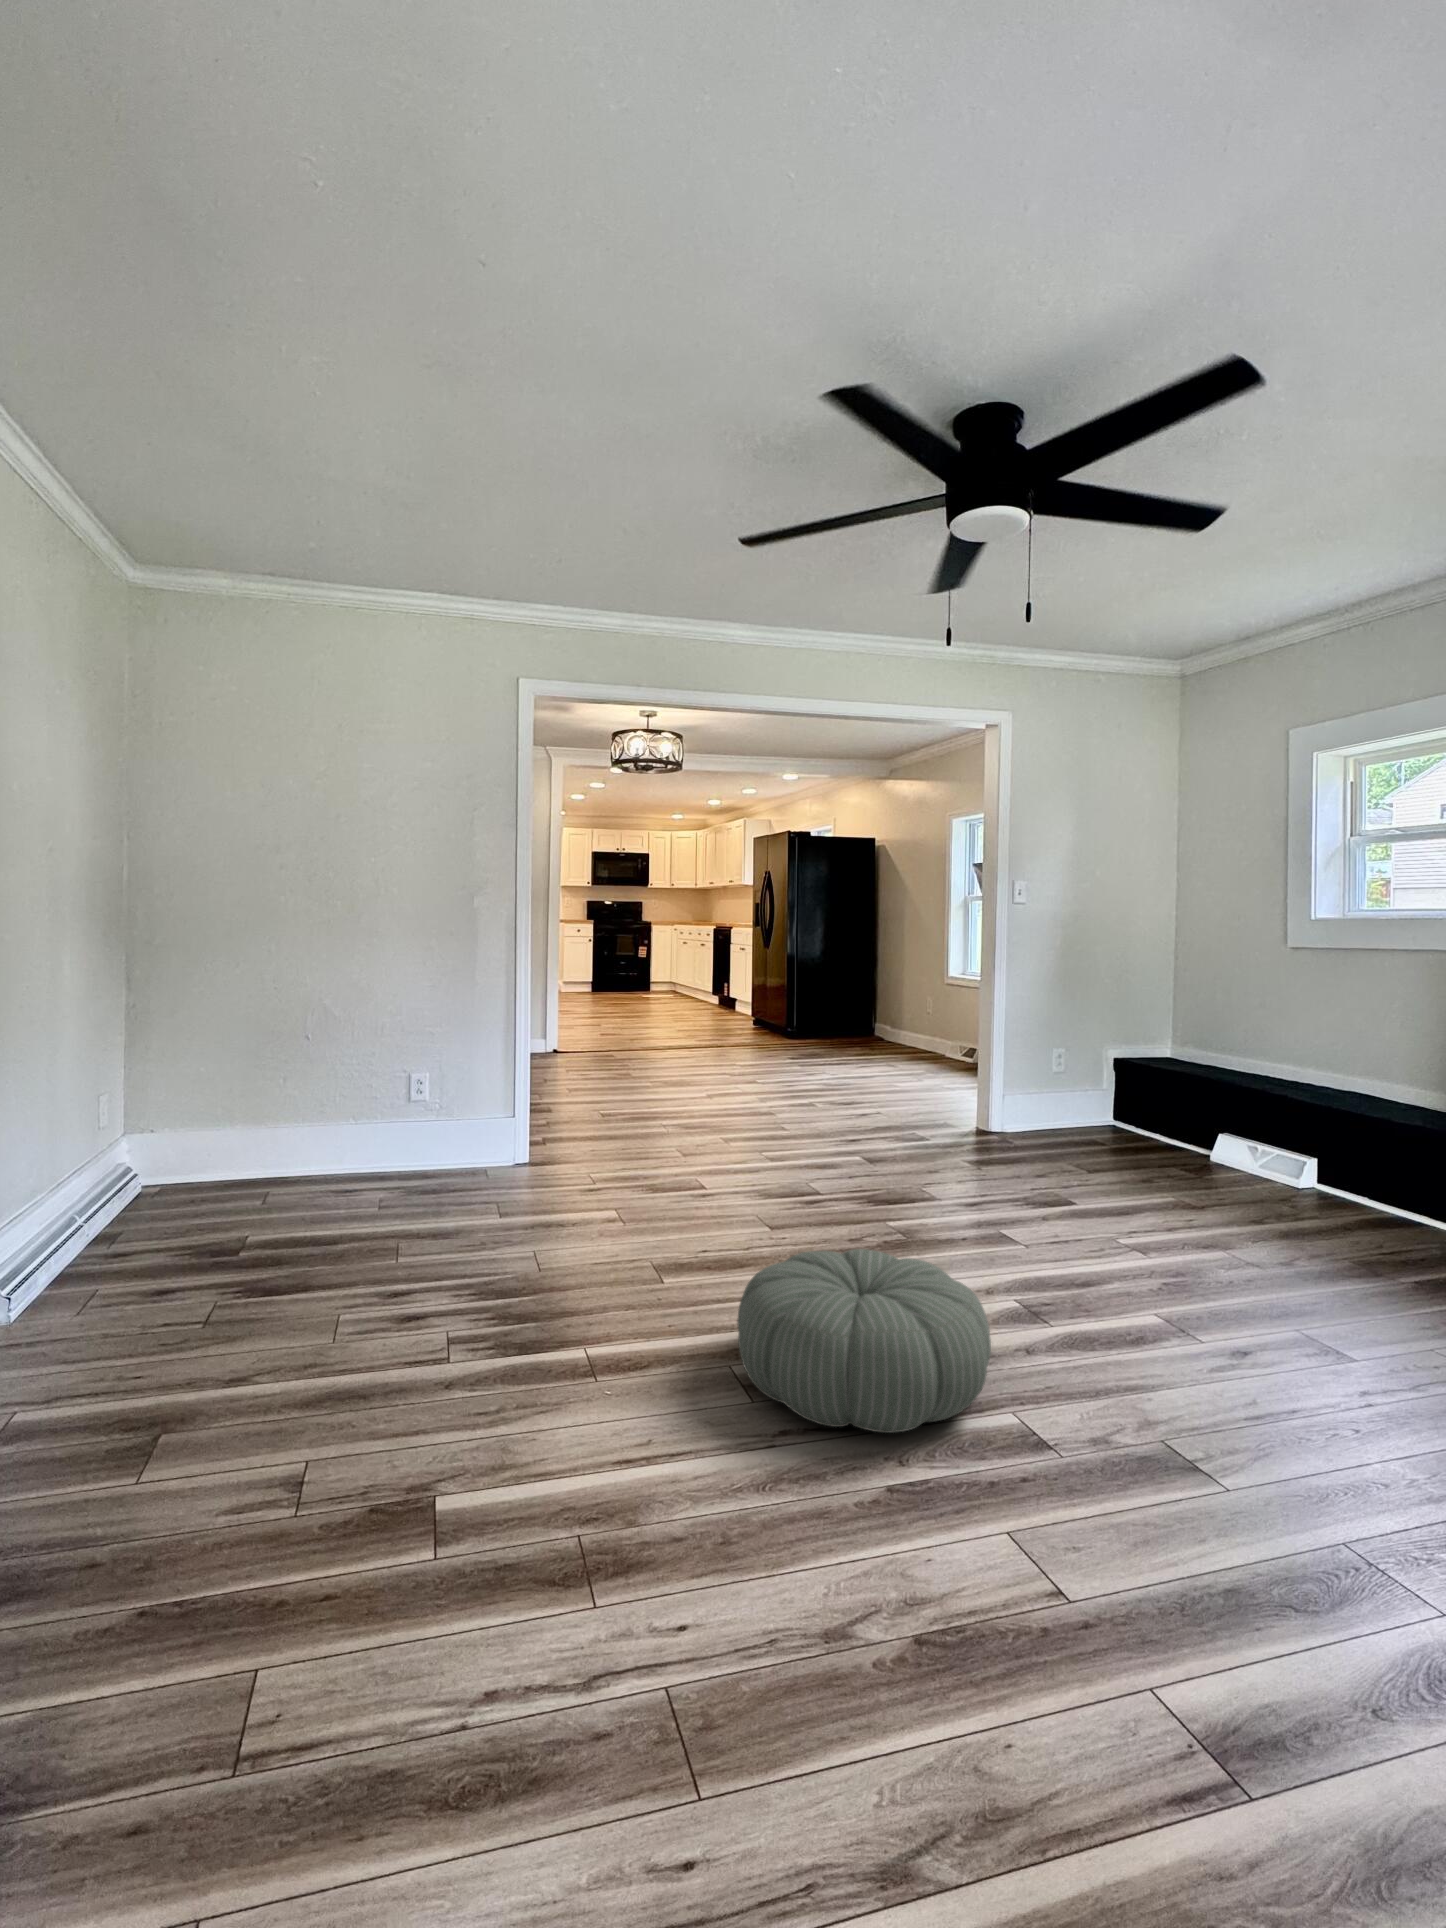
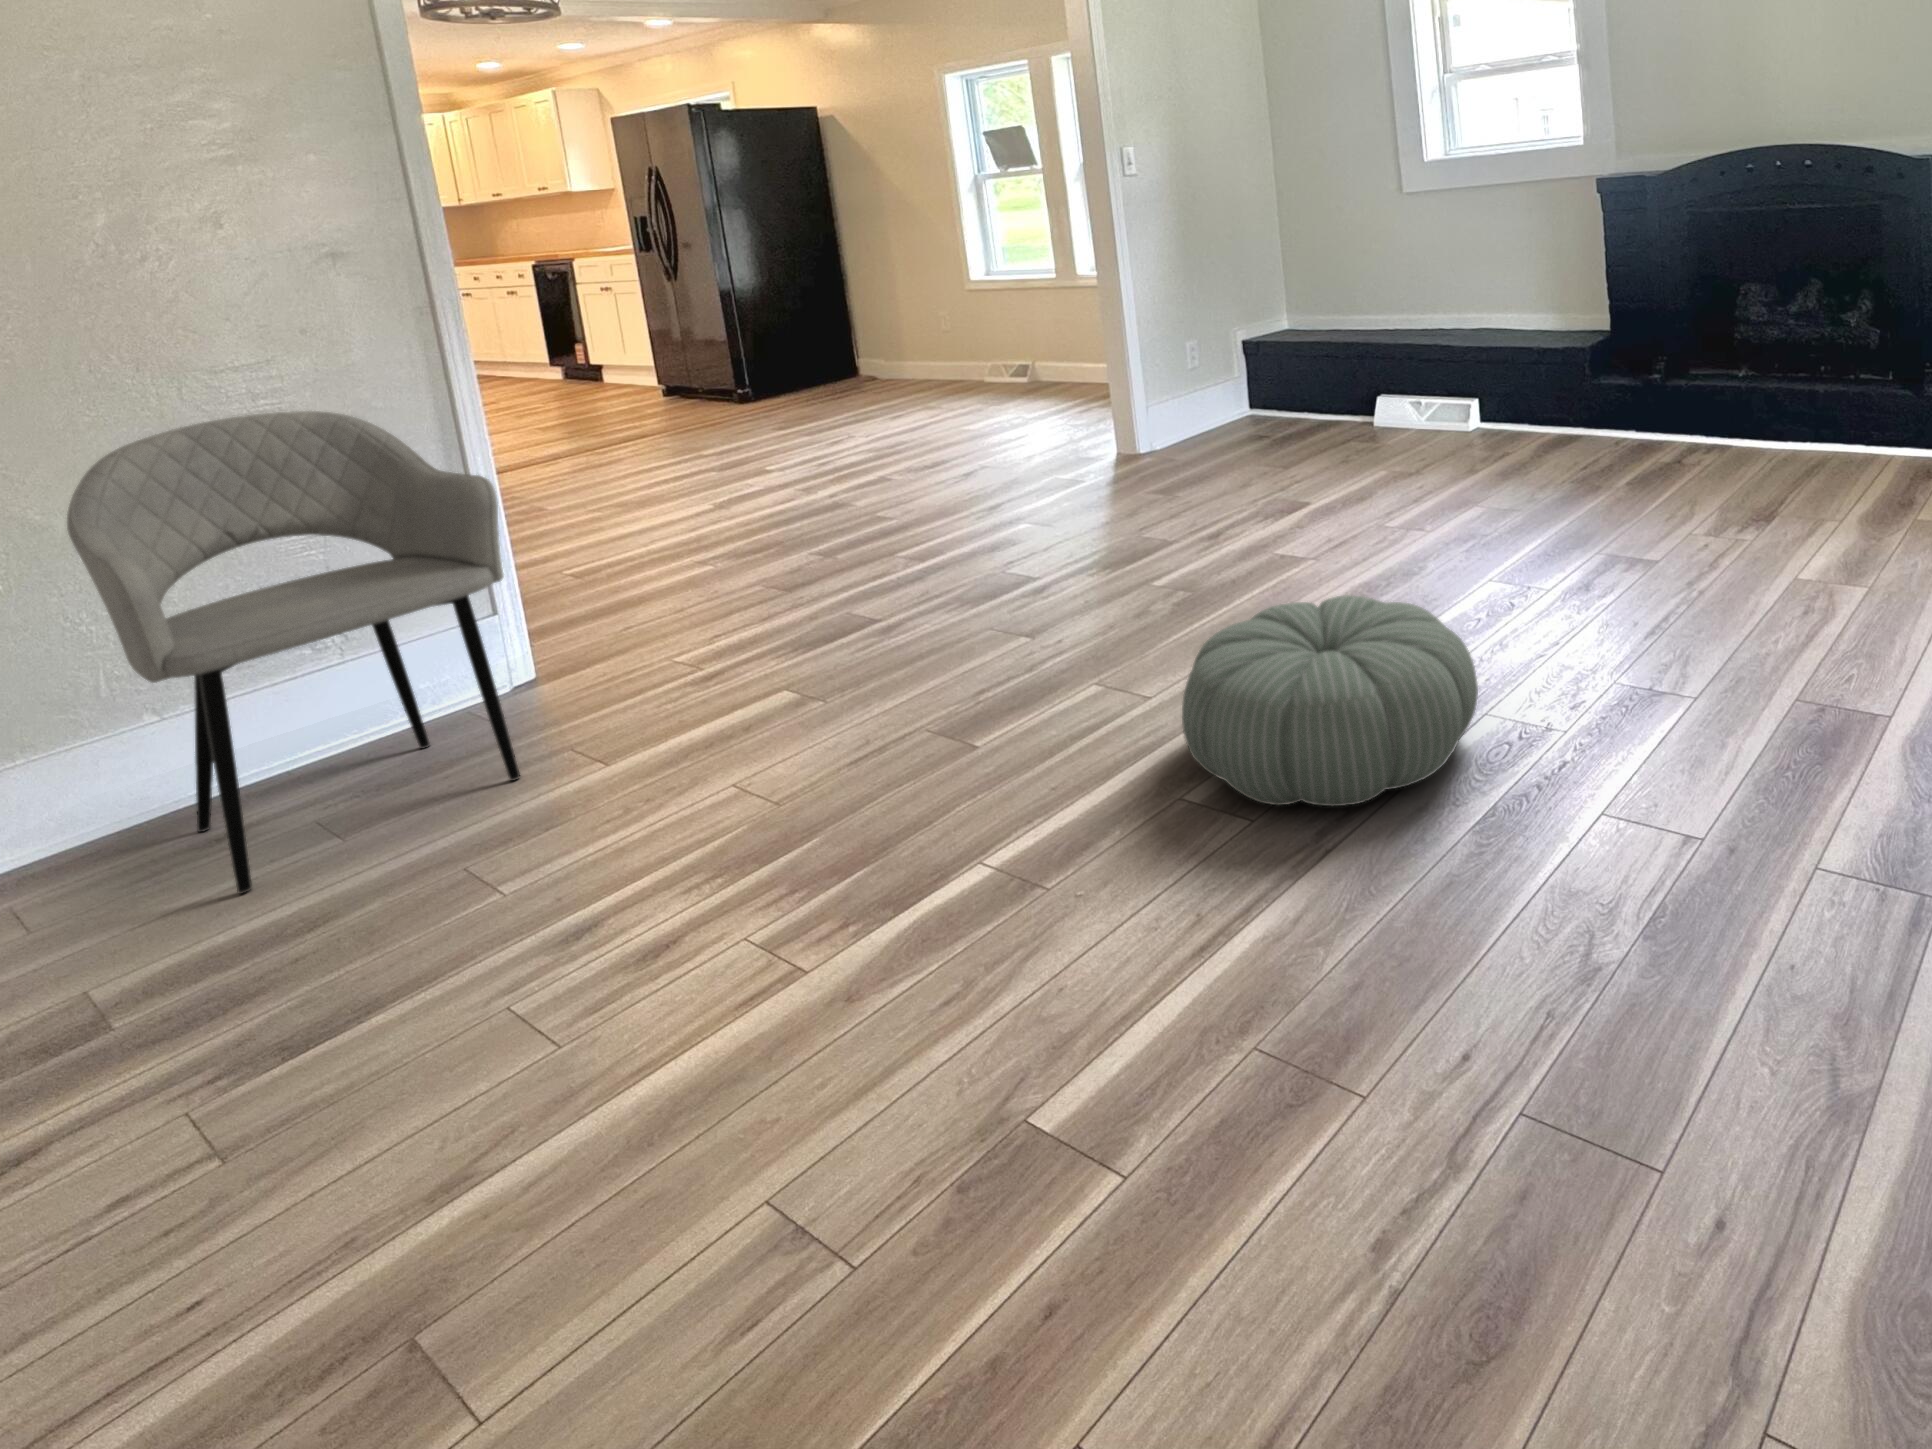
armchair: none [315,976,486,1218] -> present [67,411,520,894]

